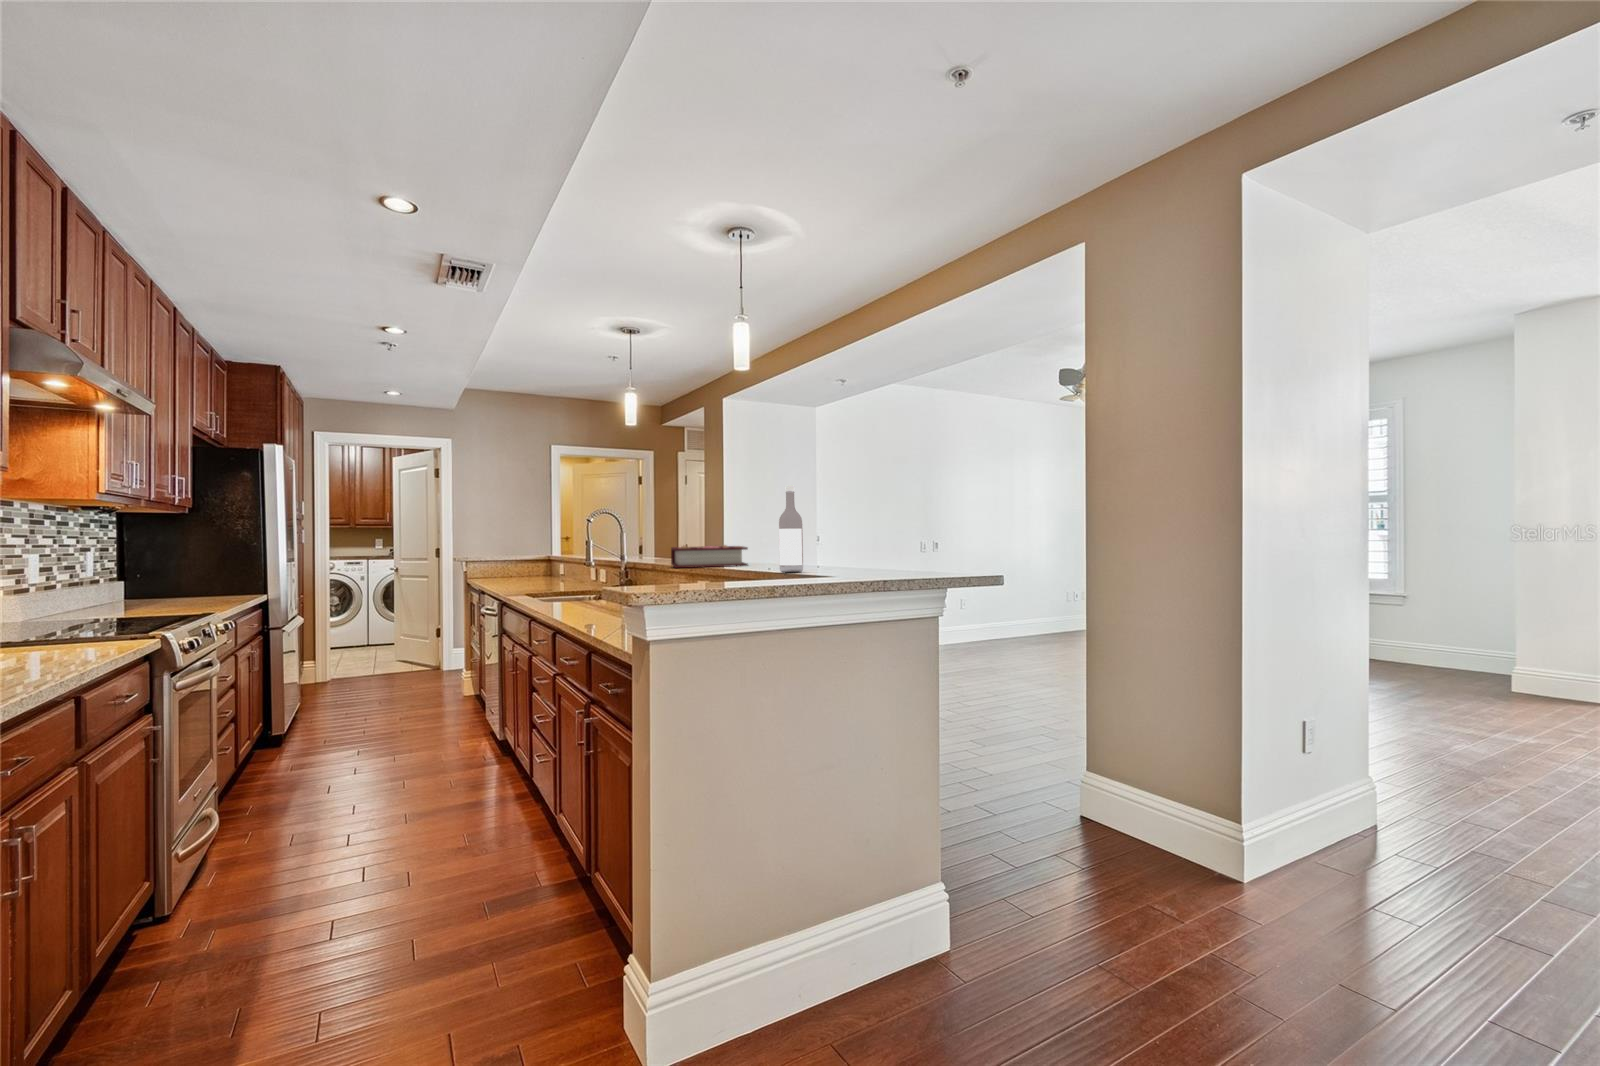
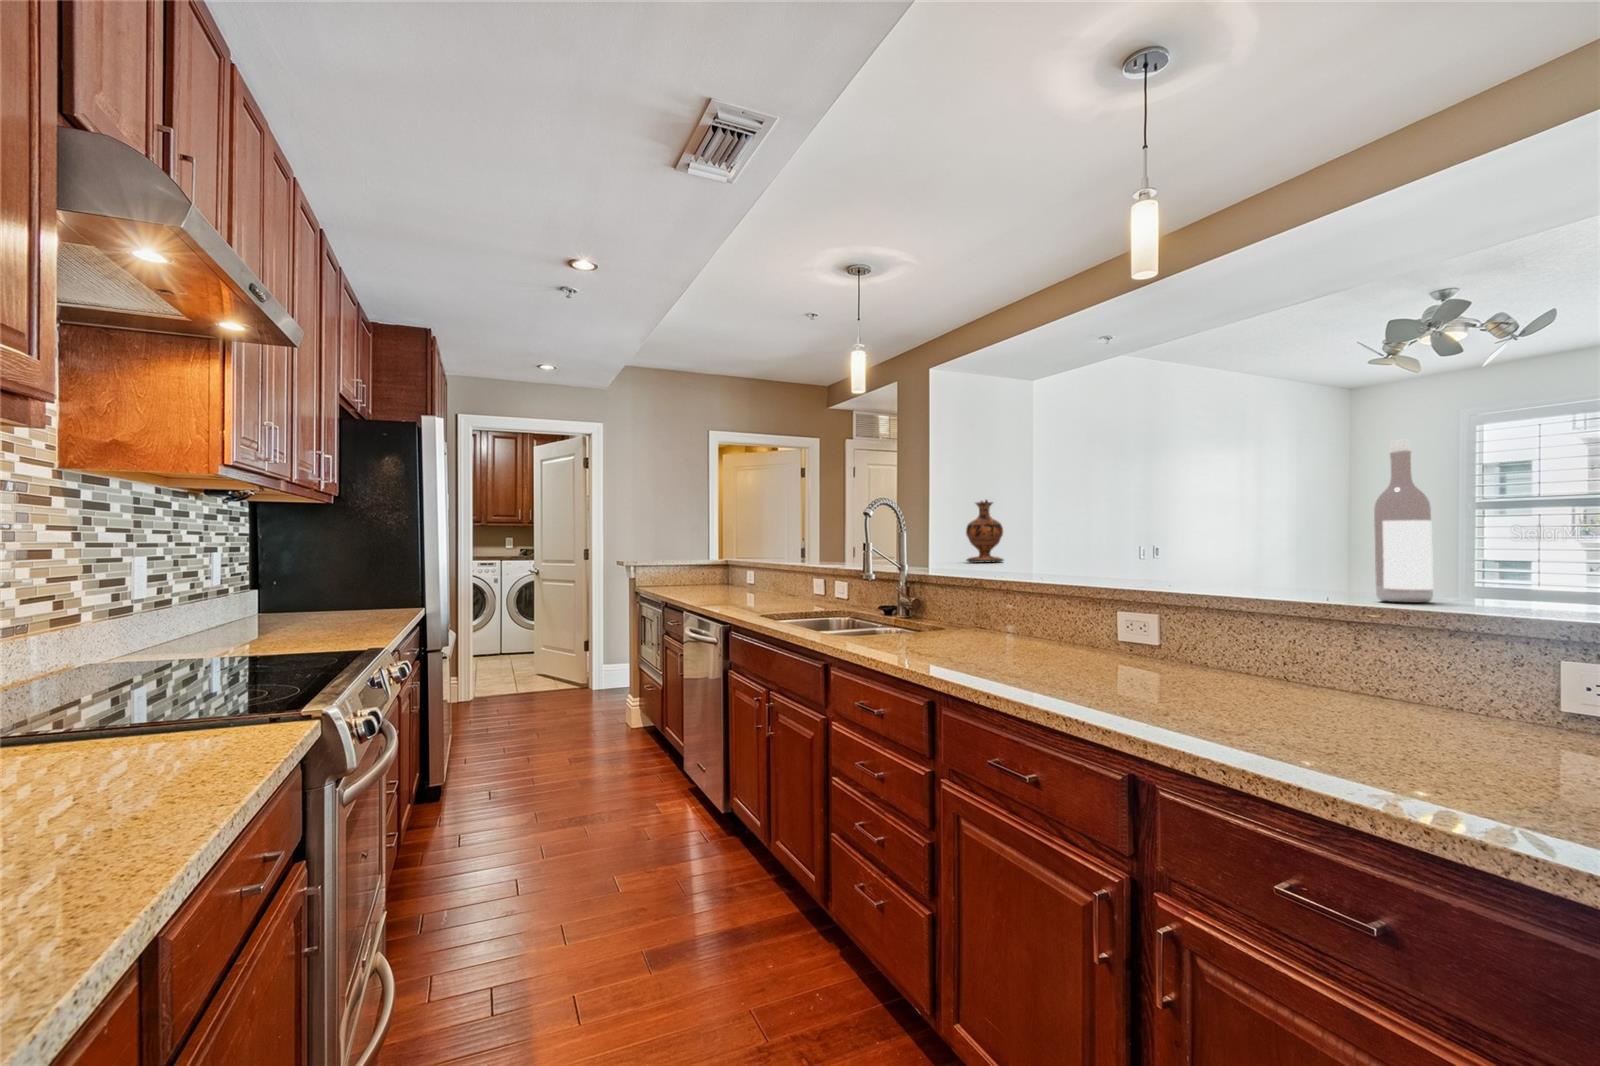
vase: none [730,508,759,557] -> present [966,500,1003,563]
book: present [671,545,748,568] -> none [996,548,1137,583]

